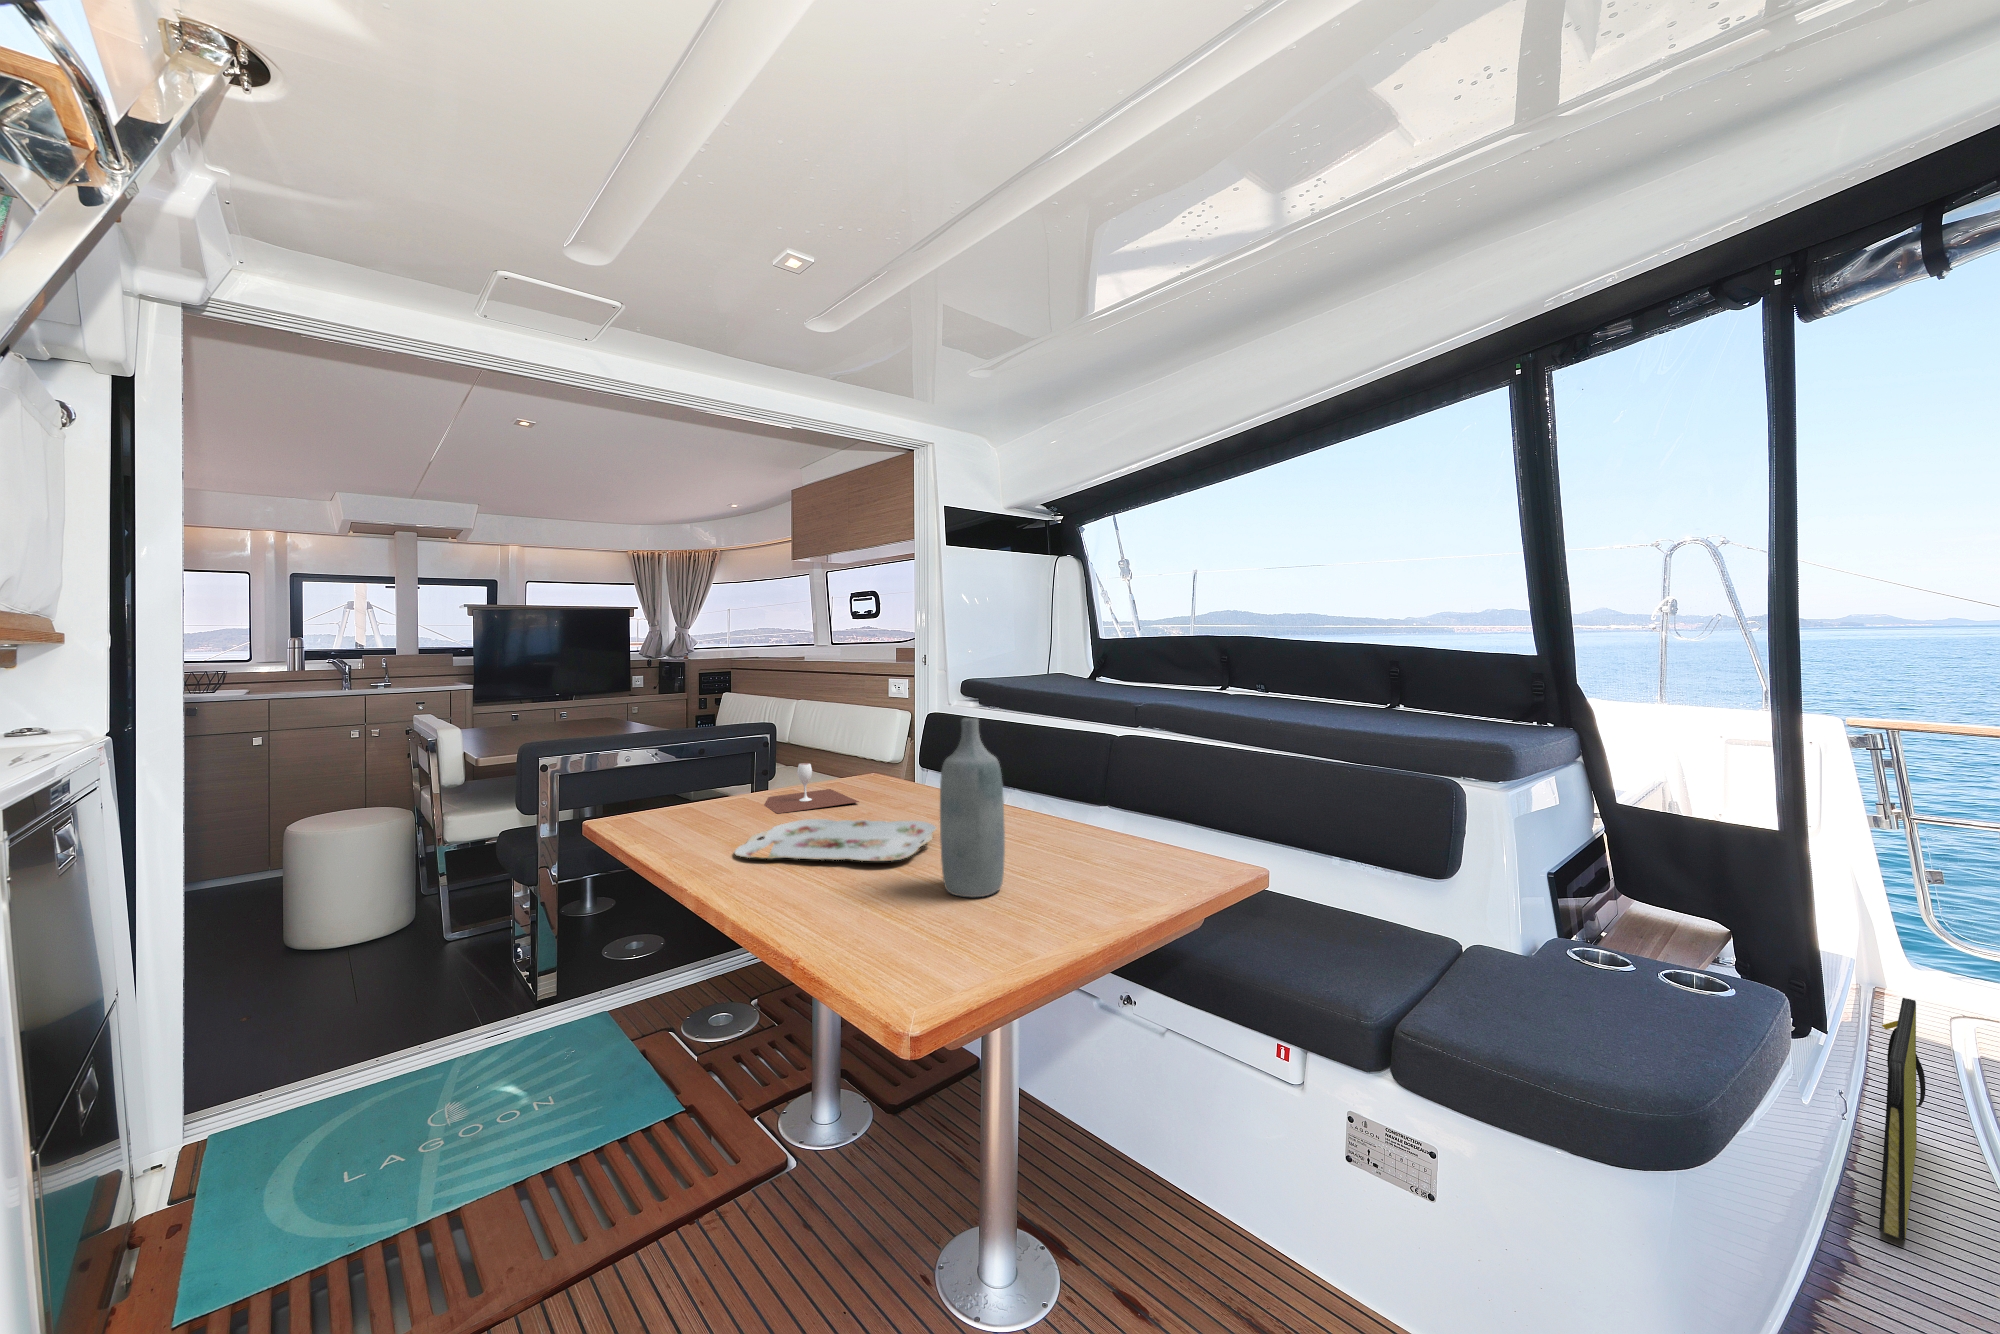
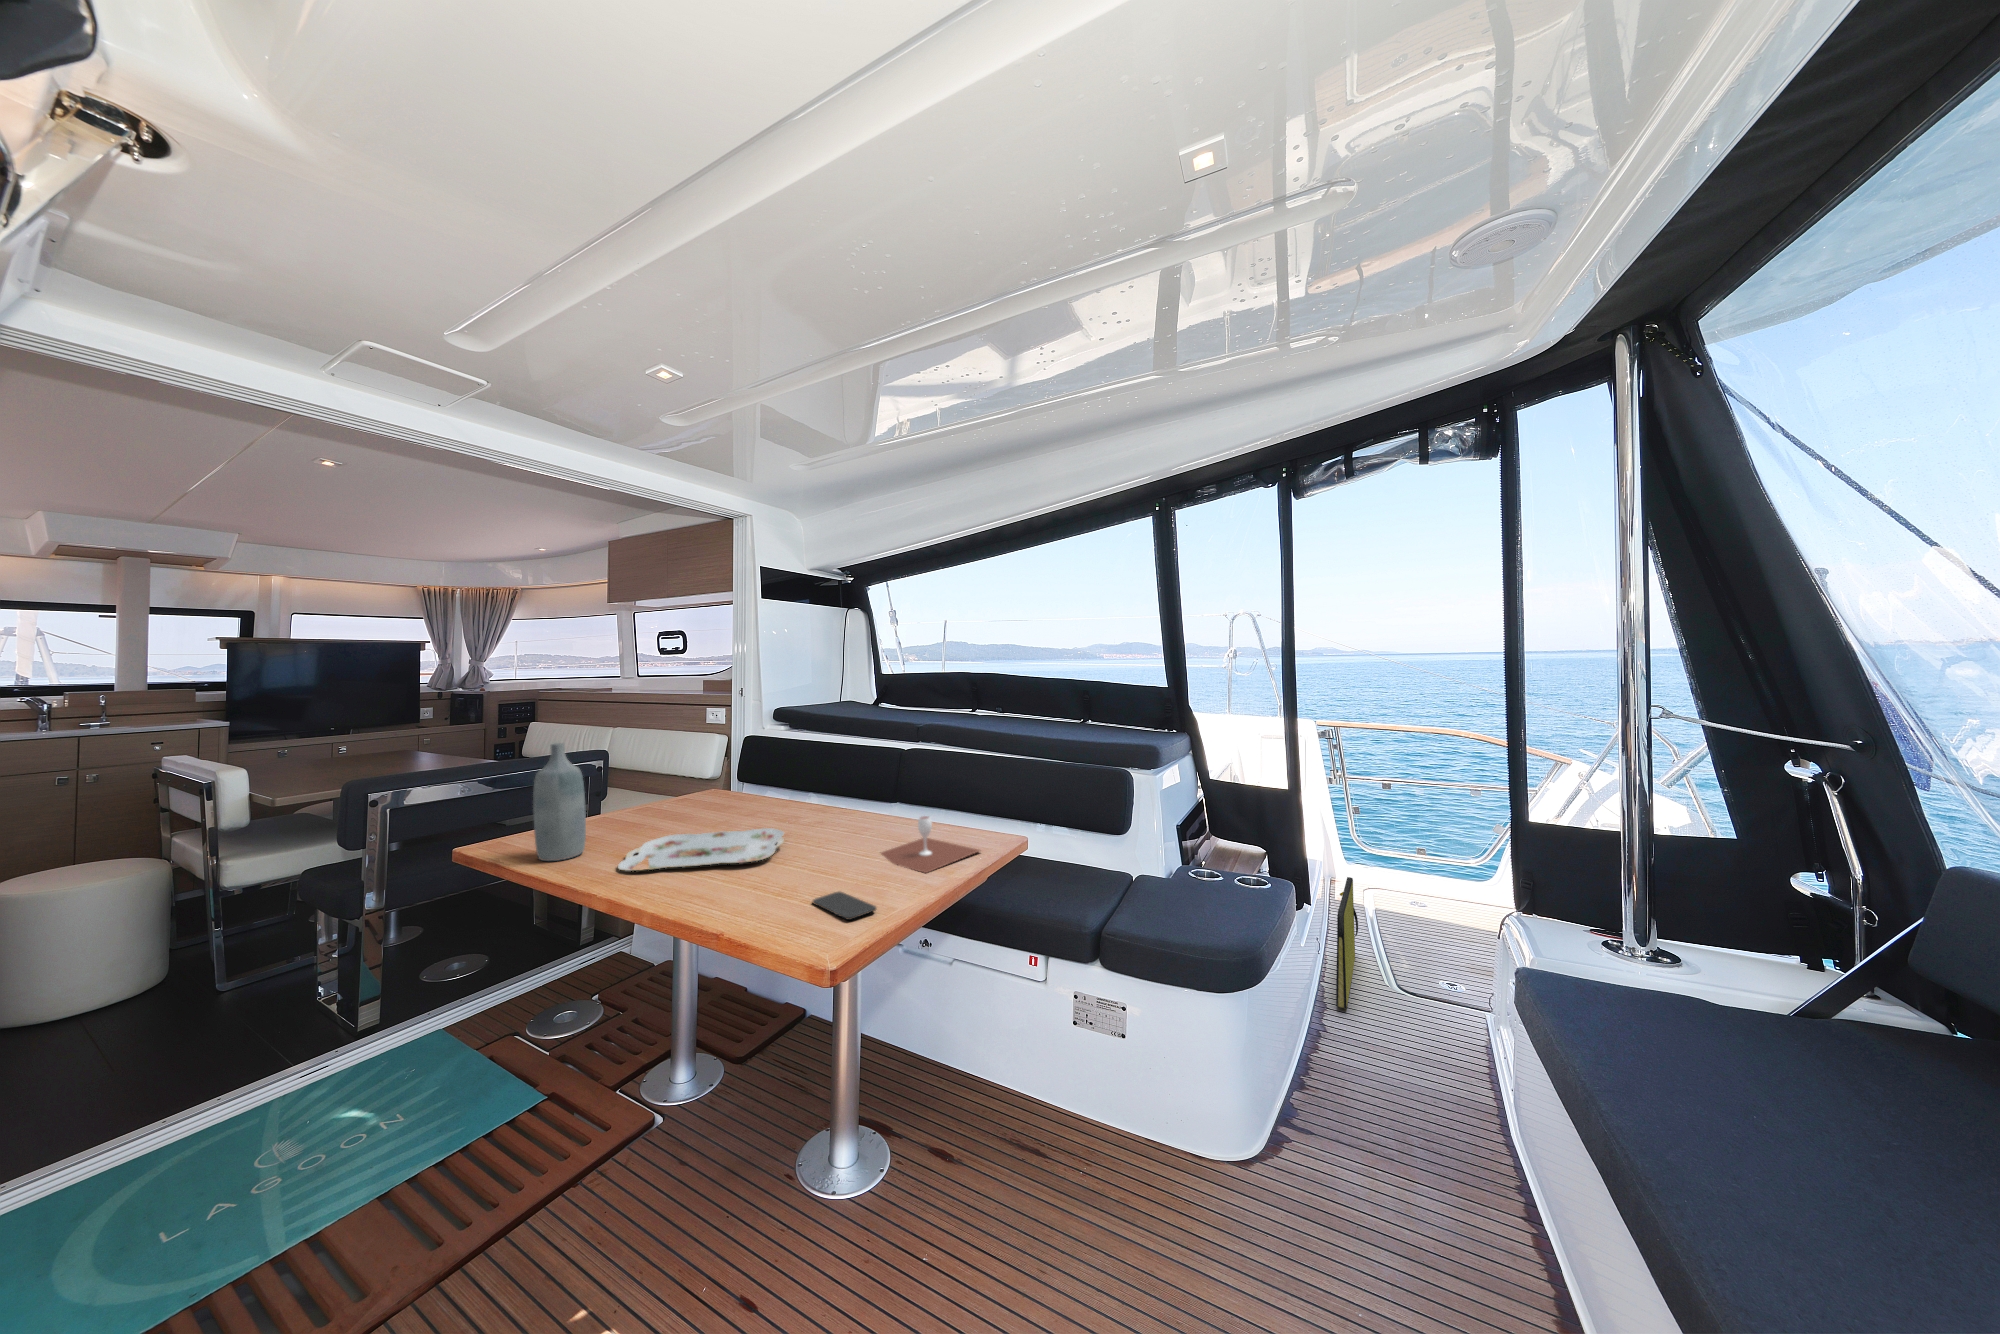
bottle: present [940,718,1005,897] -> present [533,743,586,861]
wine glass: present [764,763,859,814] -> present [881,816,980,873]
smartphone: none [943,915,1027,959] -> present [812,892,876,920]

